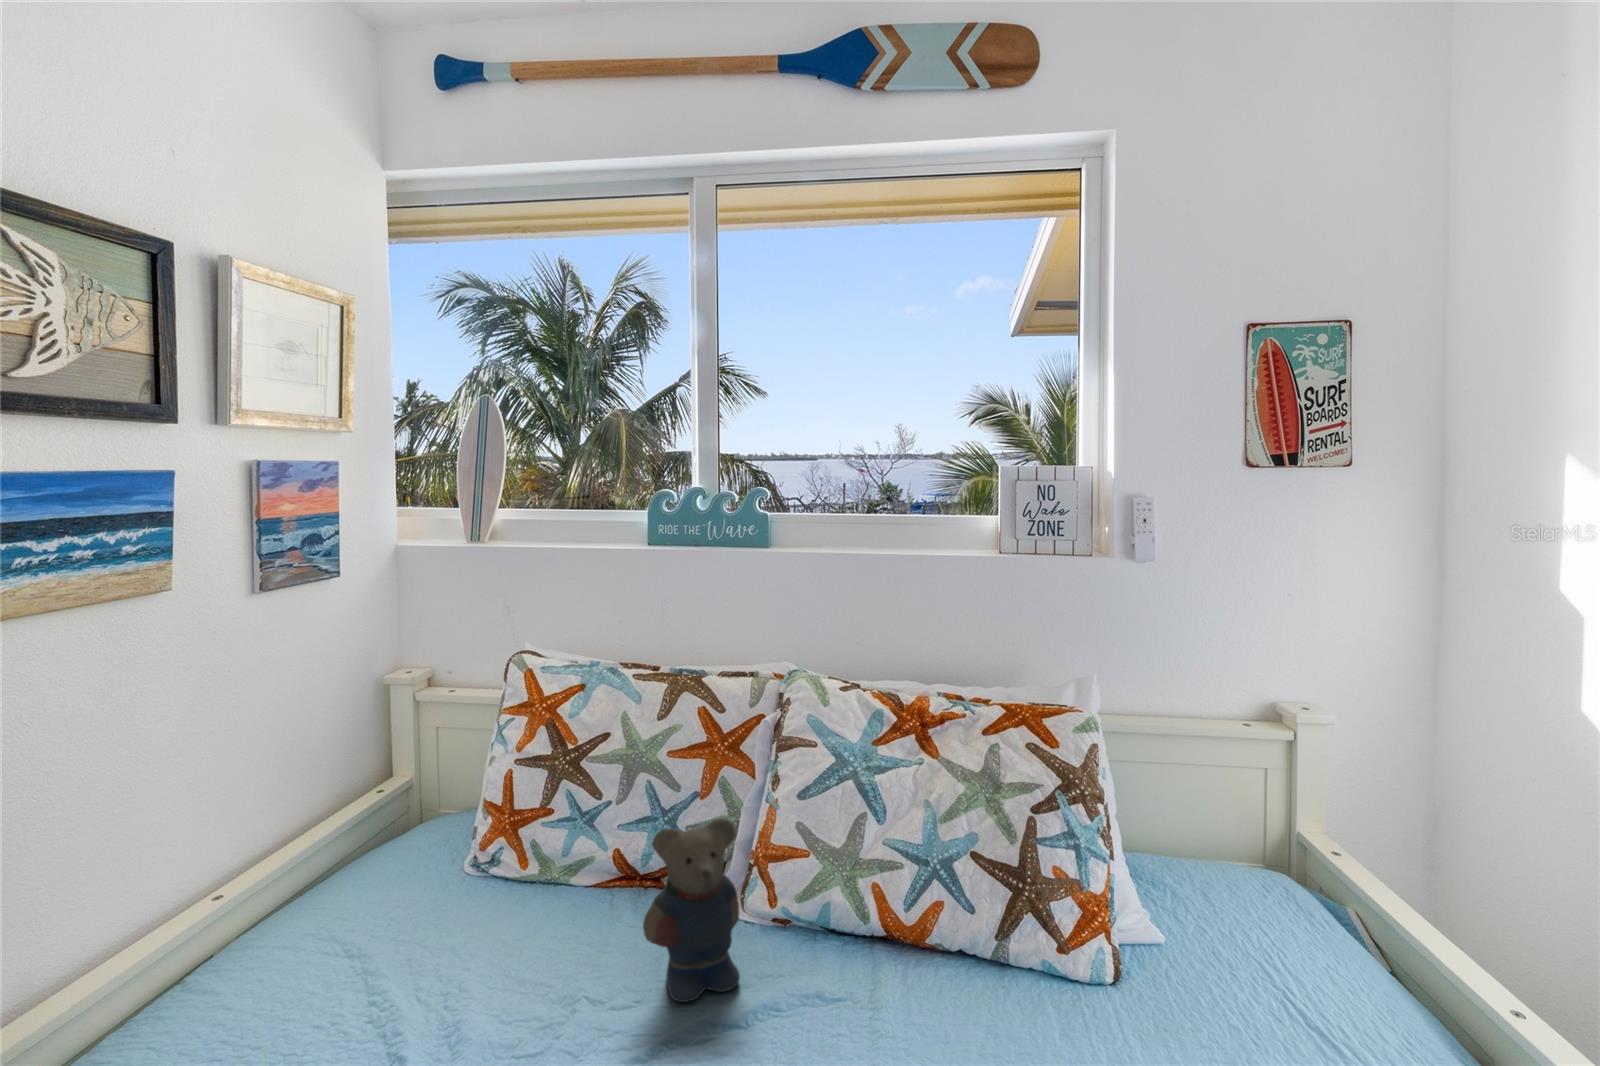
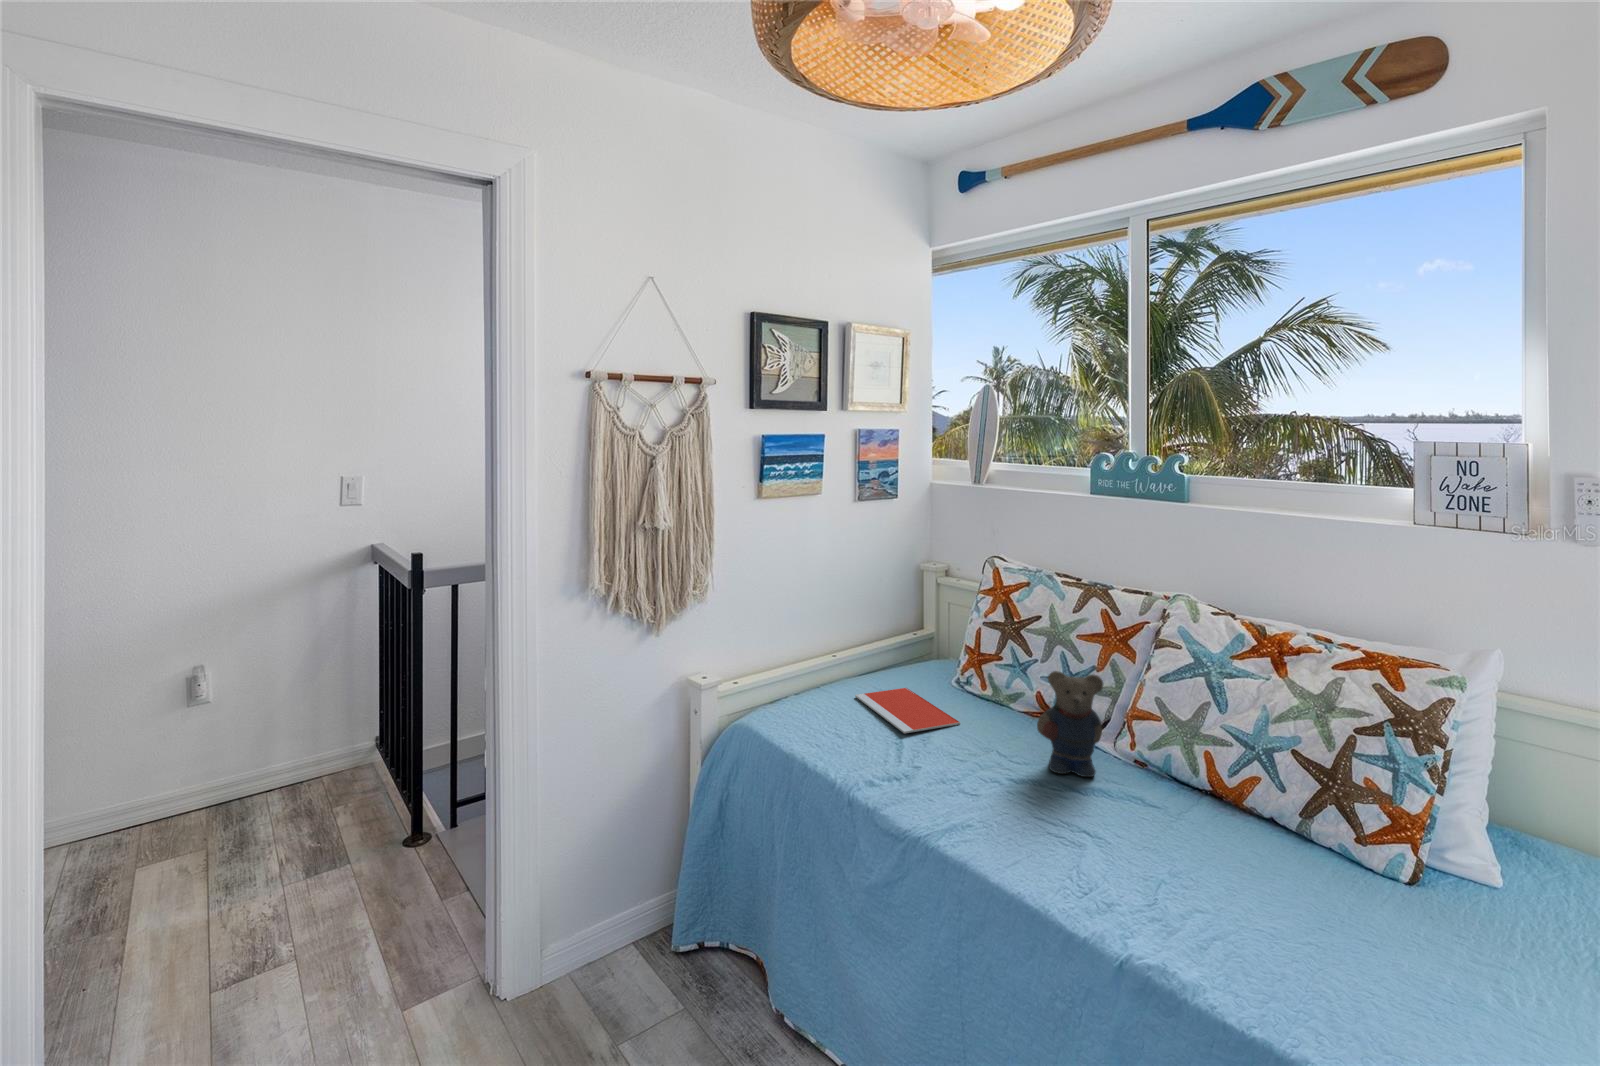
notebook: none [280,905,501,1023] -> present [855,688,960,733]

